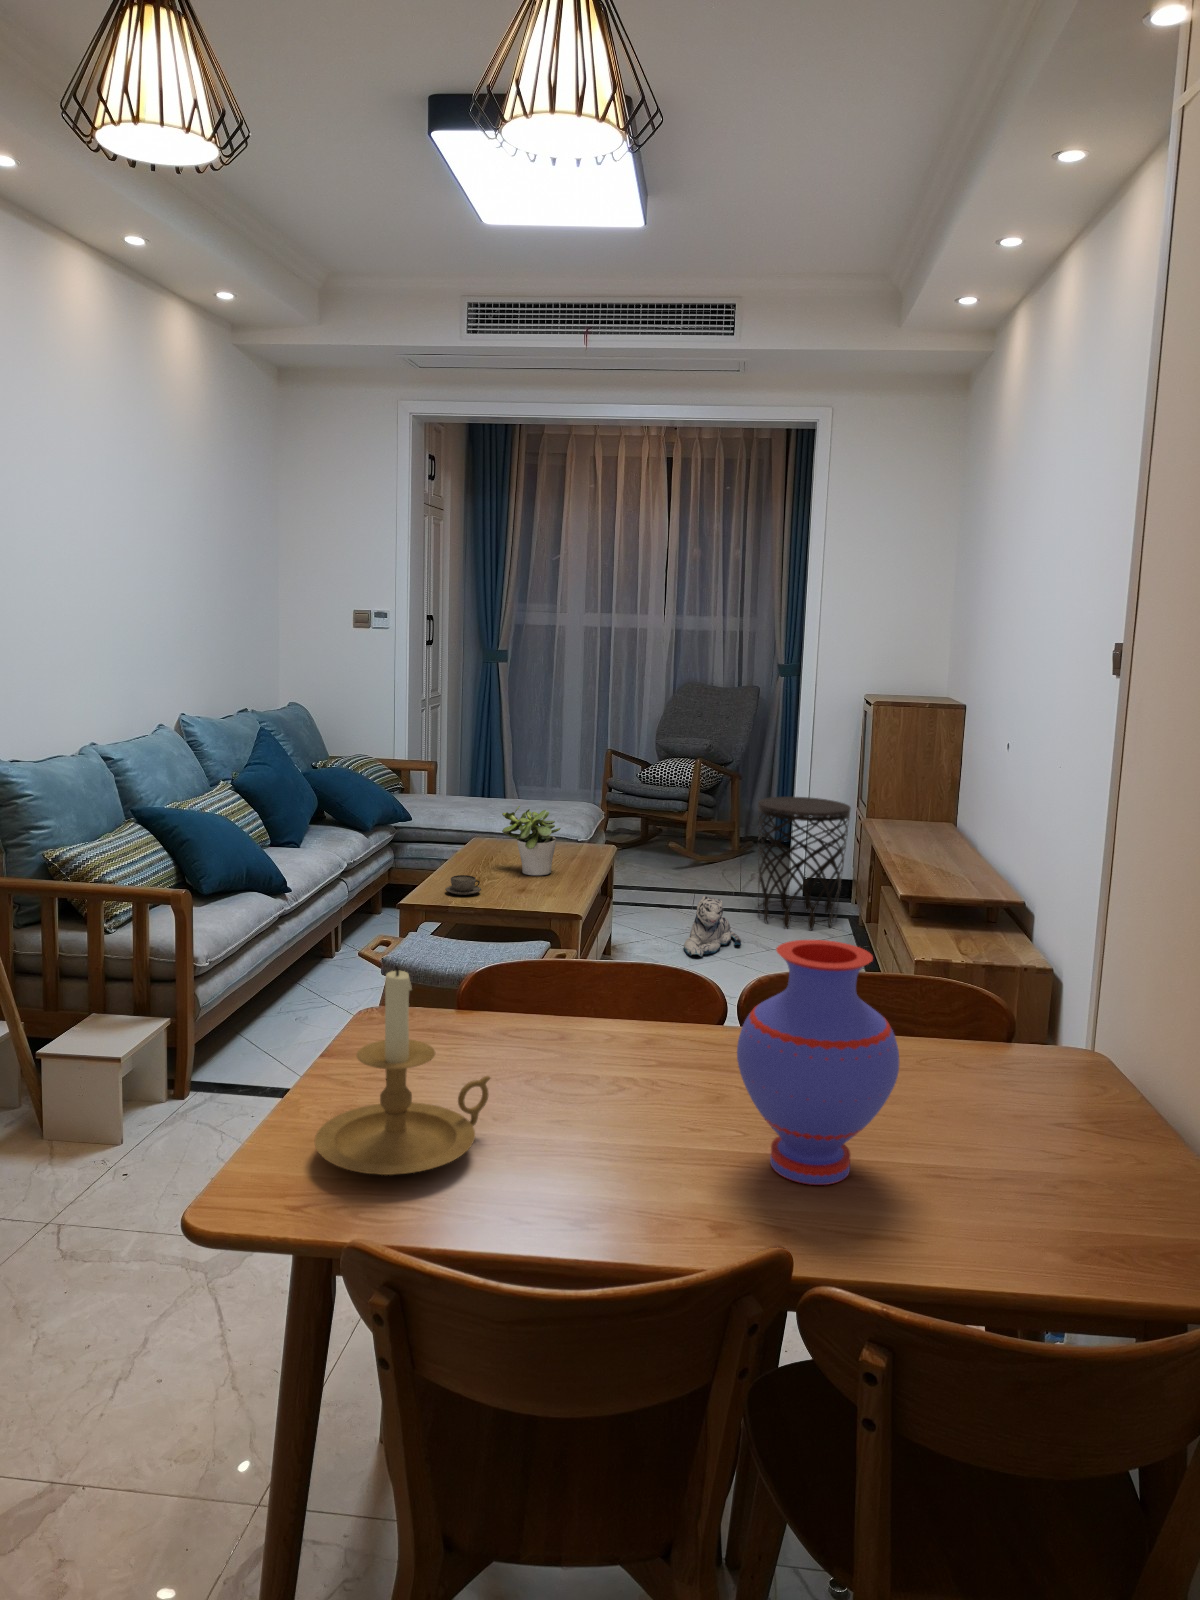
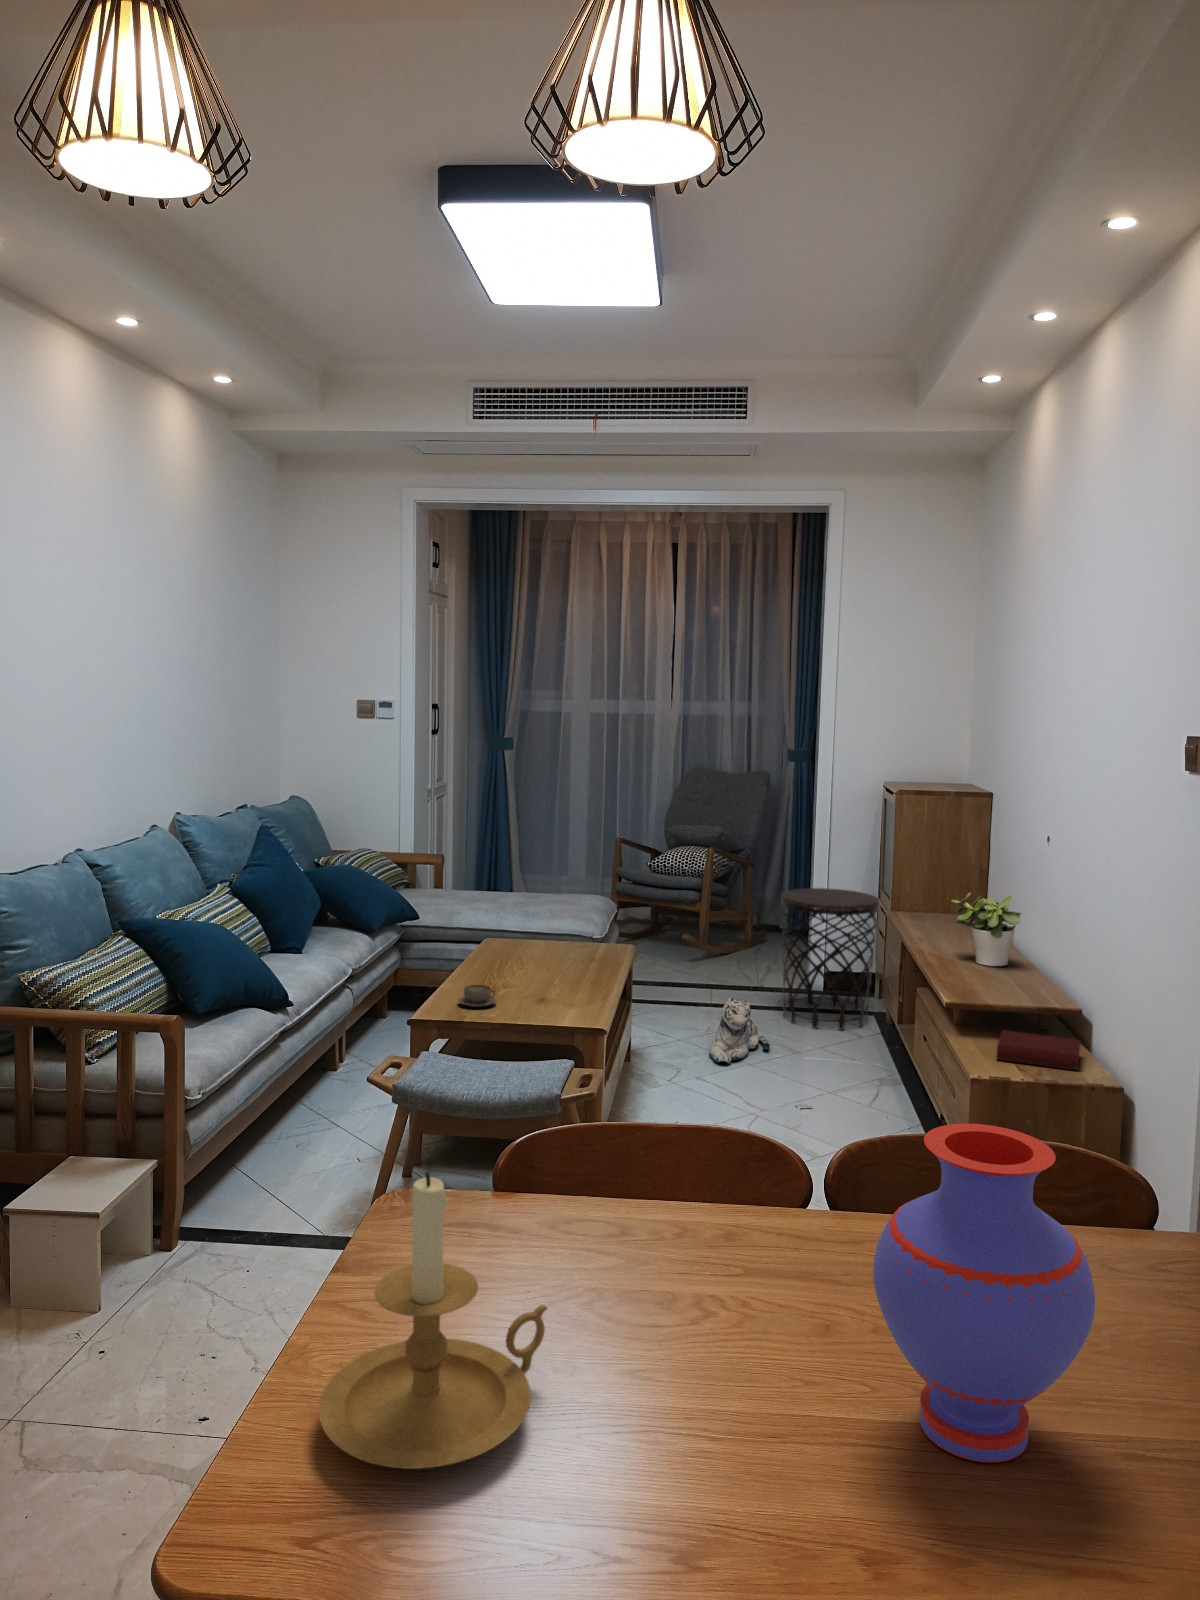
potted plant: present [502,806,561,875] -> present [951,892,1021,966]
book: none [935,922,1014,958] -> present [996,1030,1080,1071]

